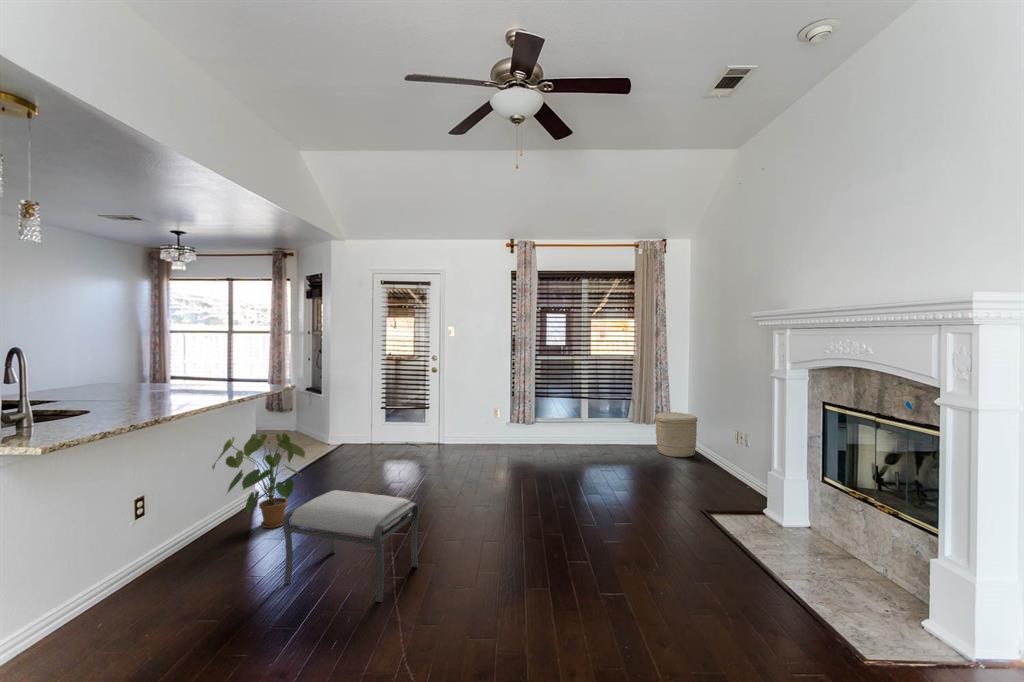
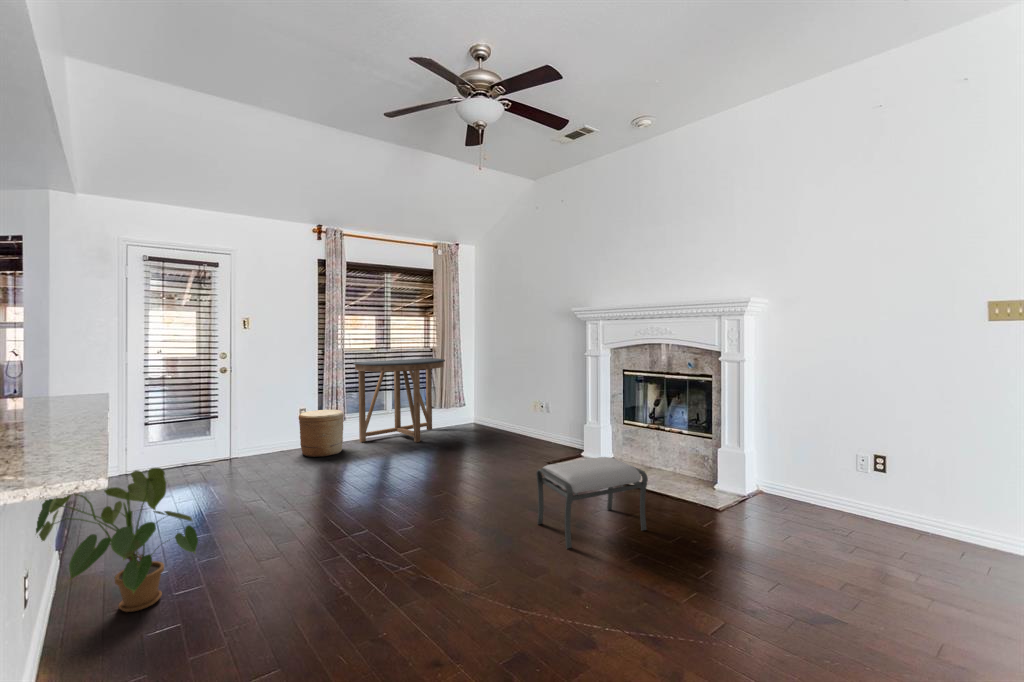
console table: none [541,368,636,456] -> present [353,358,445,442]
woven basket: present [655,412,698,457] -> present [299,410,344,457]
ottoman: present [282,490,419,602] -> present [536,457,648,549]

